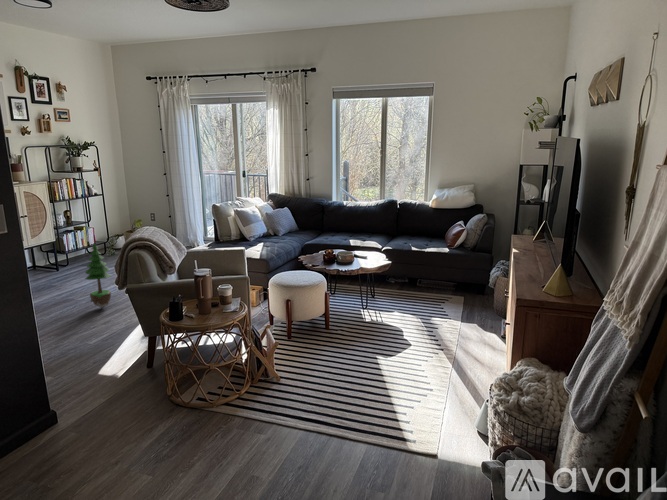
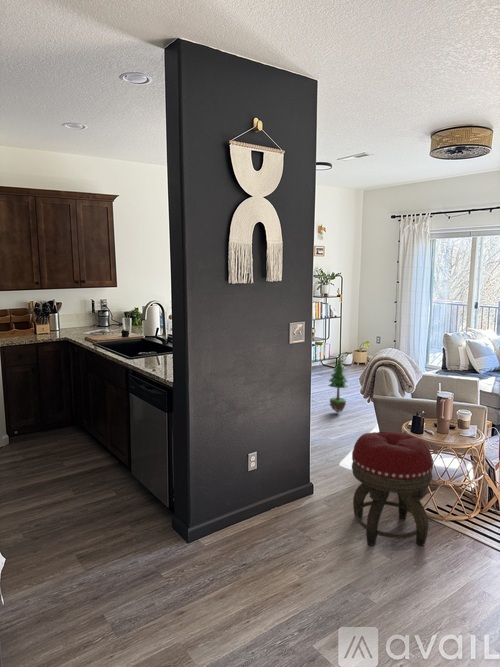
footstool: none [92,326,195,468] -> present [352,431,433,546]

